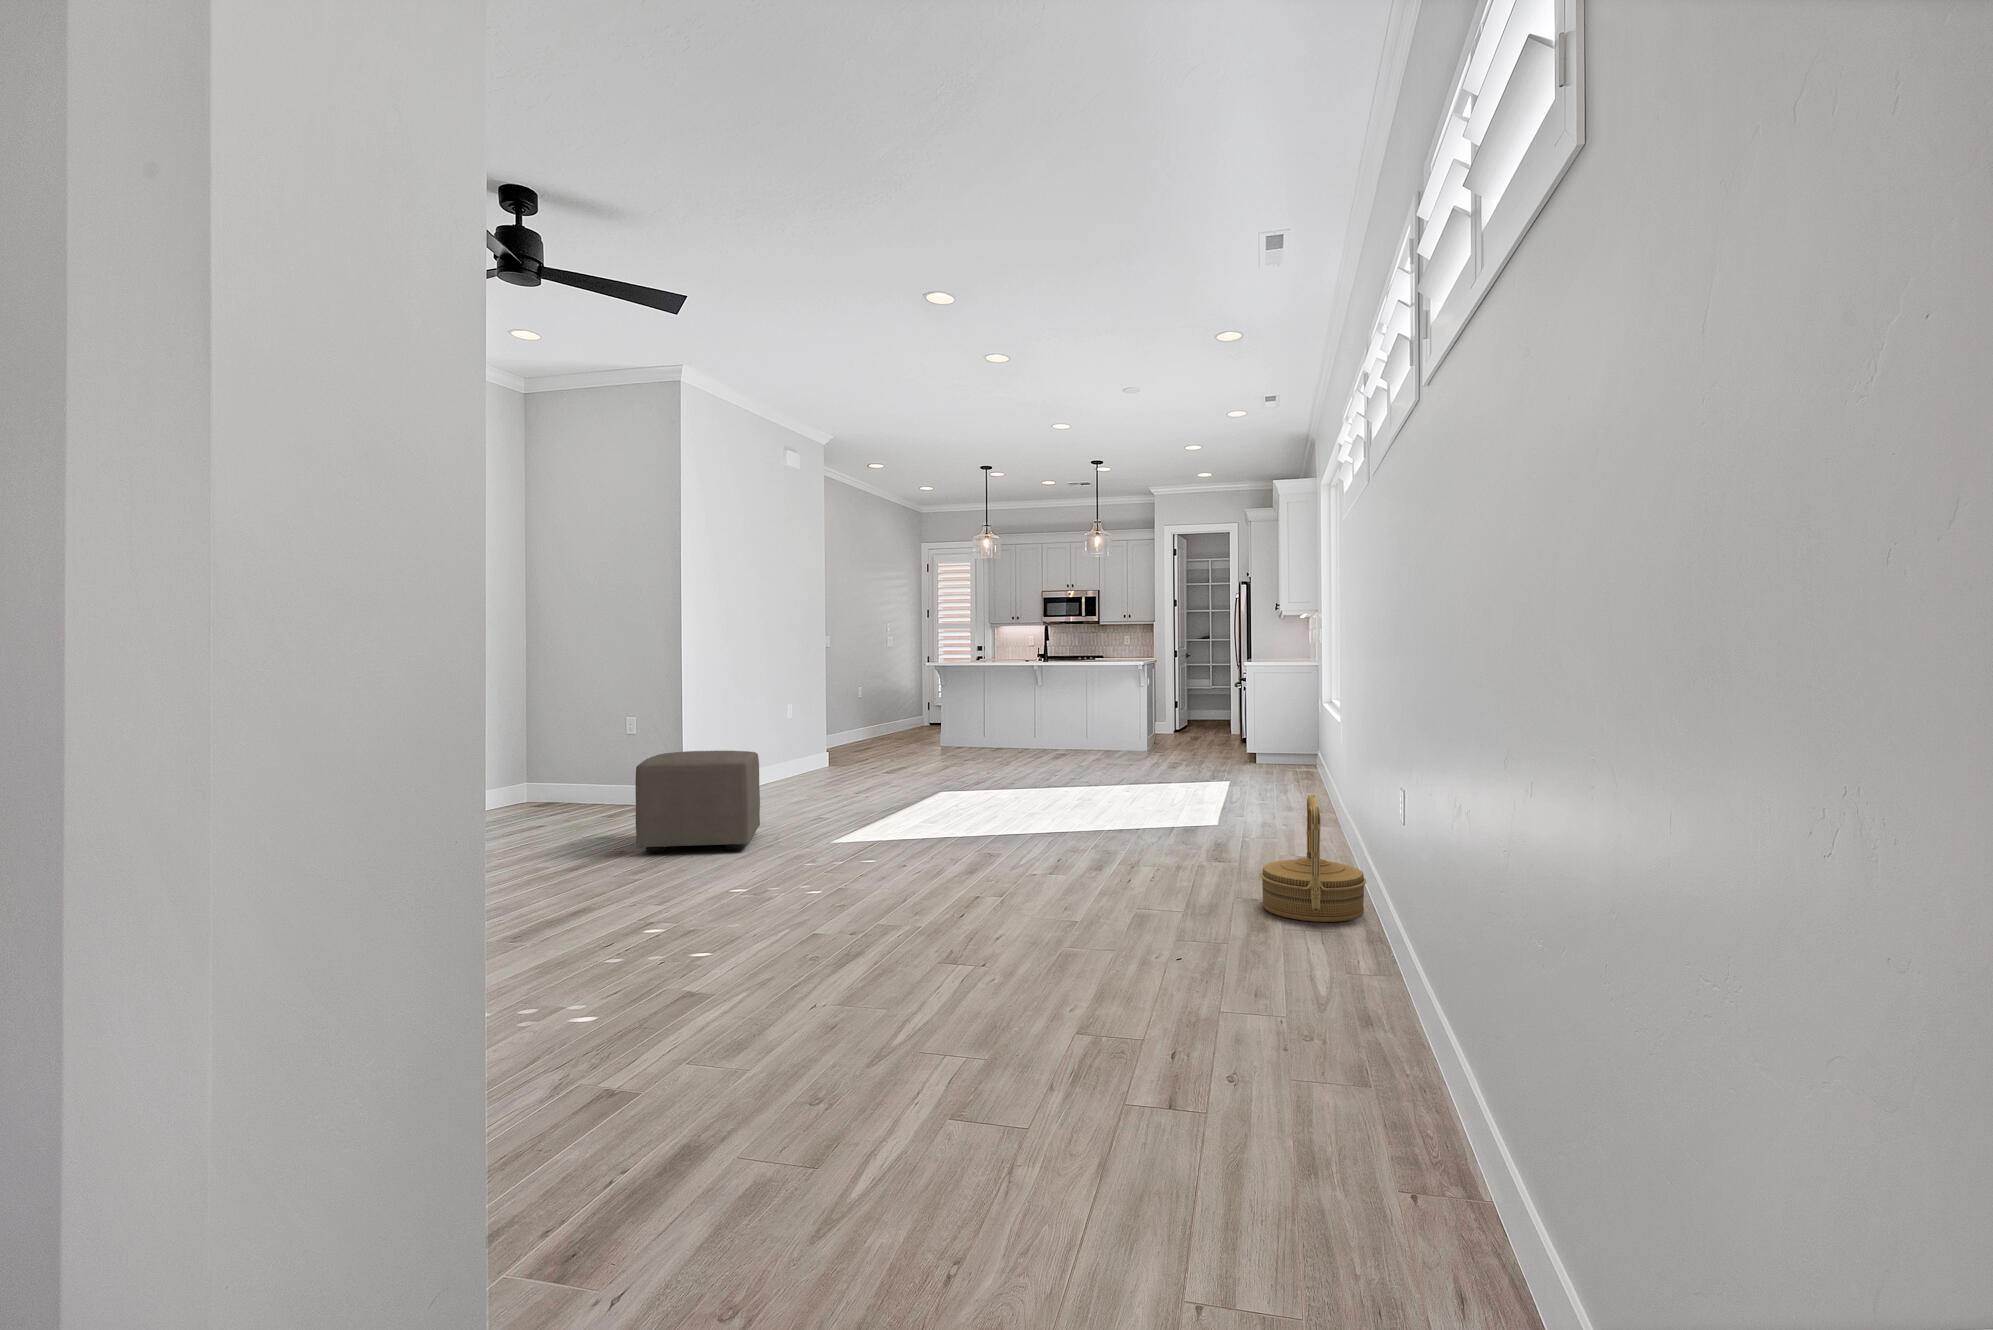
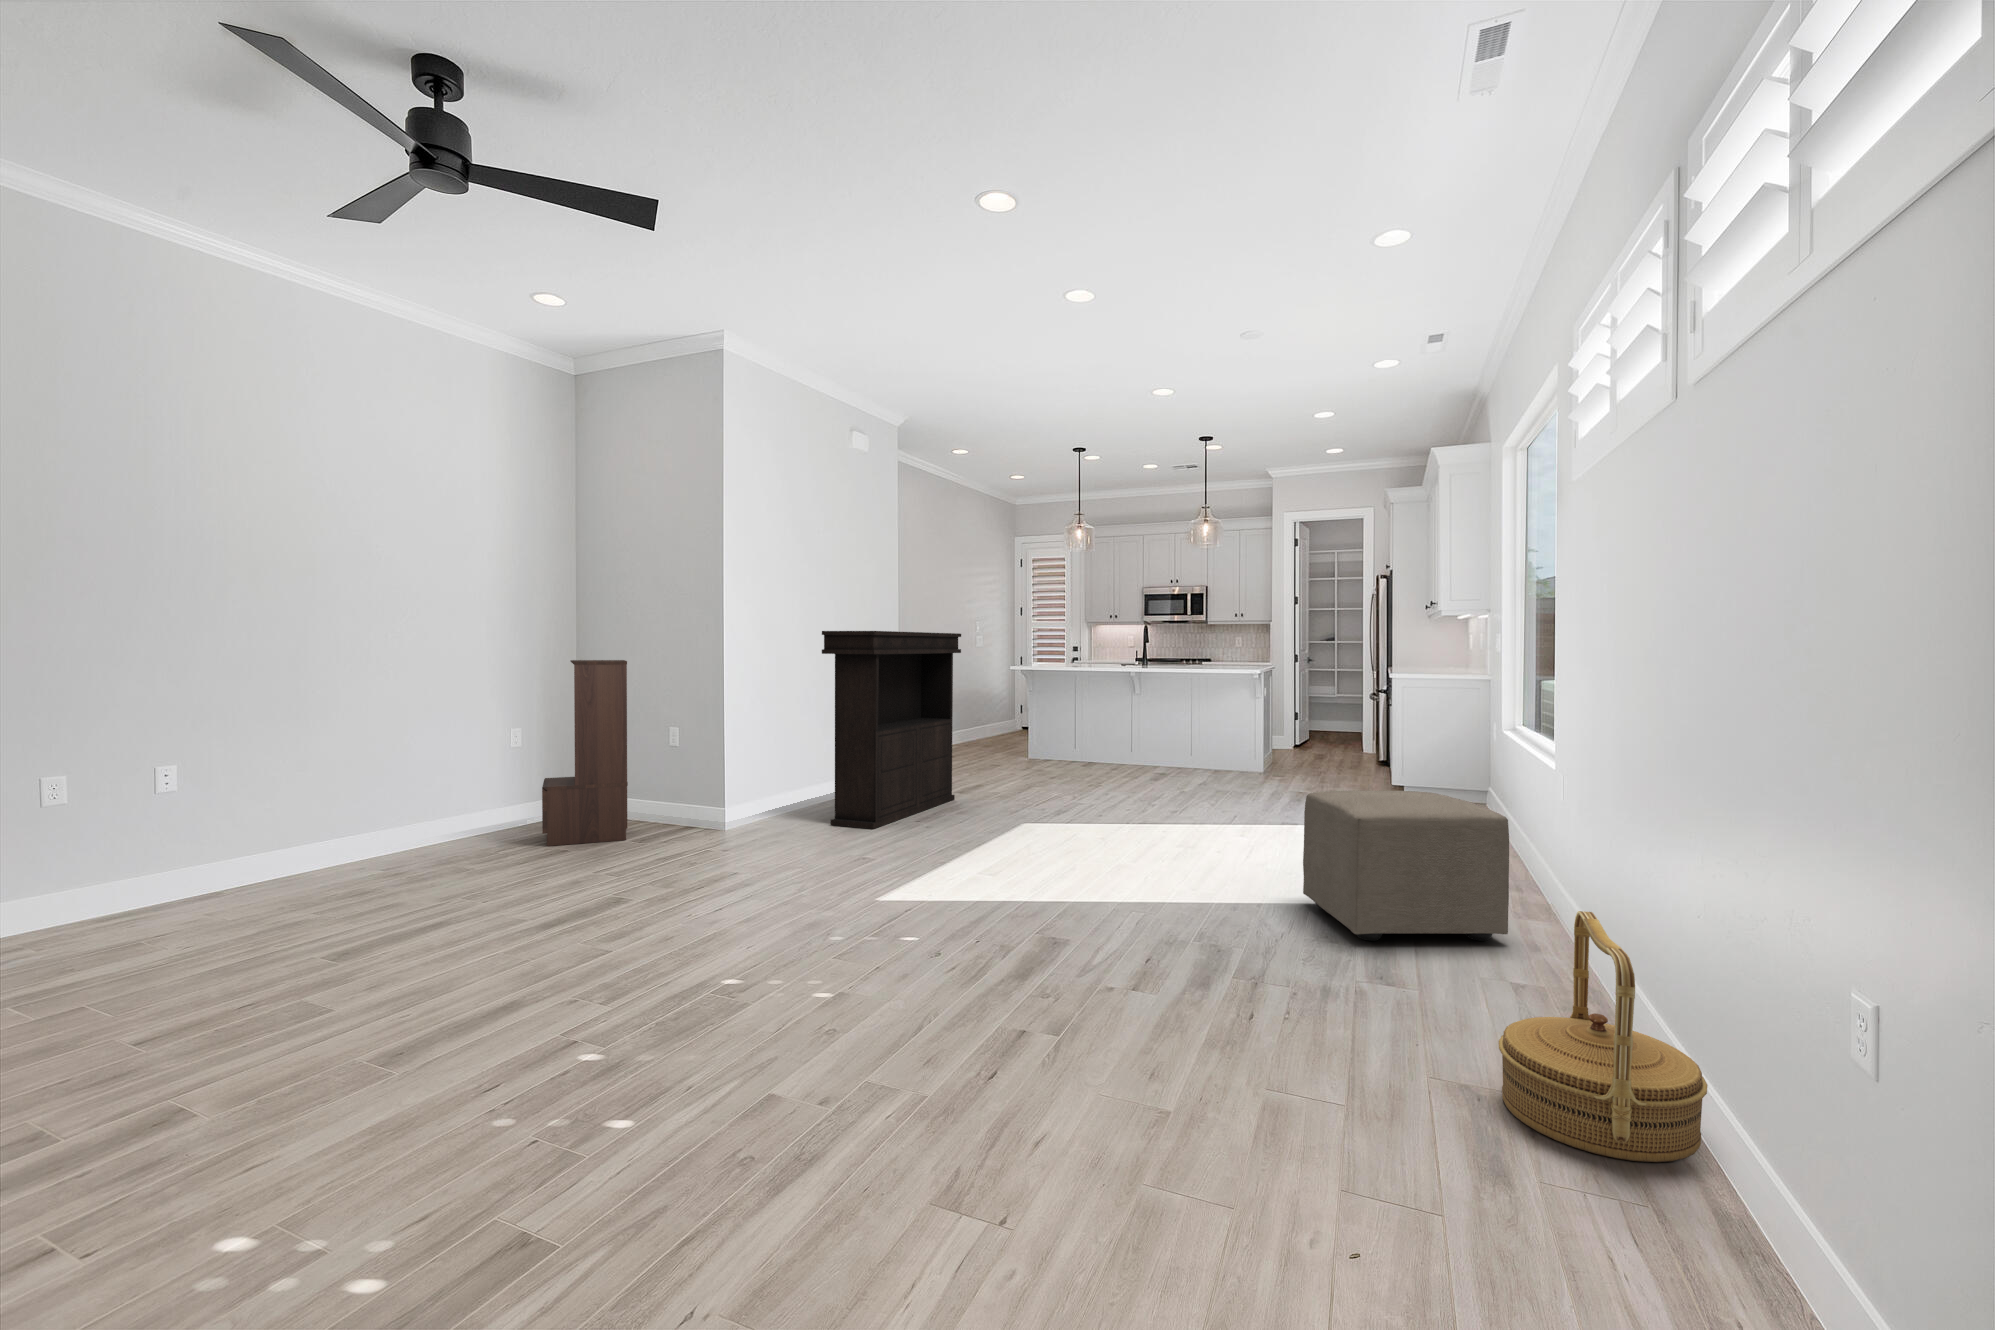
console table: none [780,634,890,797] -> present [822,631,961,829]
bookshelf: none [545,661,622,816] -> present [542,660,628,846]
ottoman: present [635,751,760,853] -> present [1303,790,1509,941]

